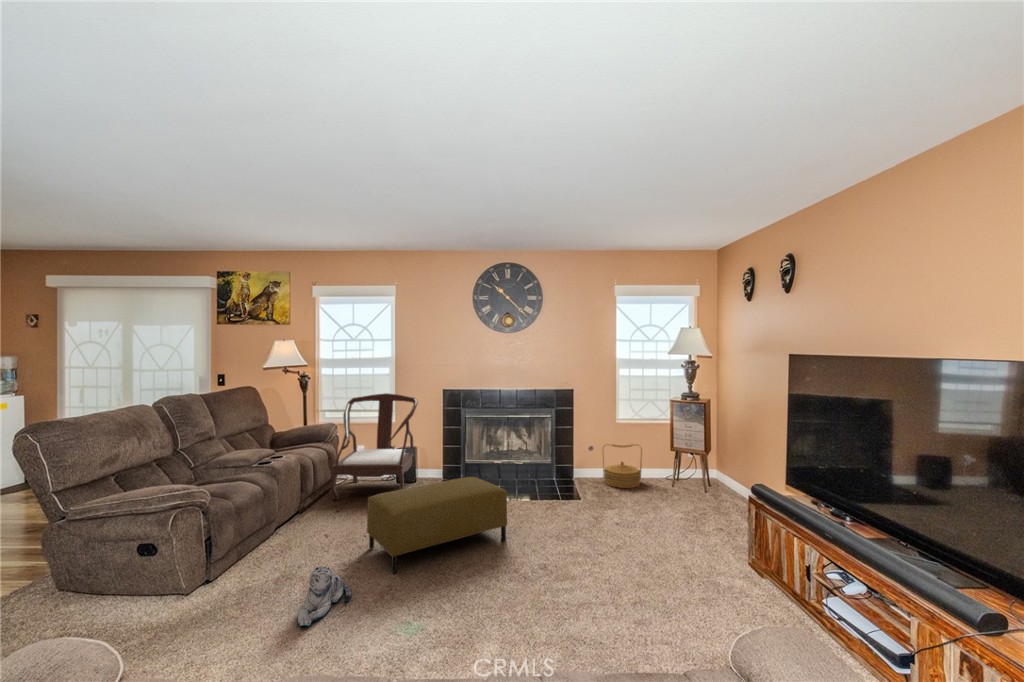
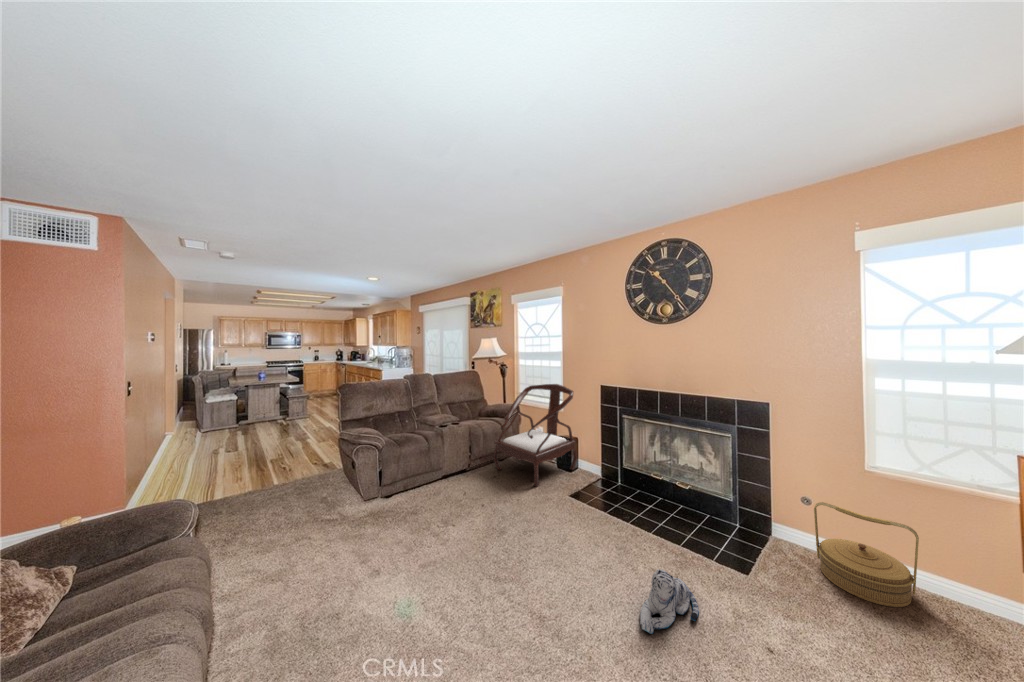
ottoman: present [367,477,507,573] -> none [406,485,555,595]
plush toy: present [297,567,351,626] -> present [640,569,699,634]

